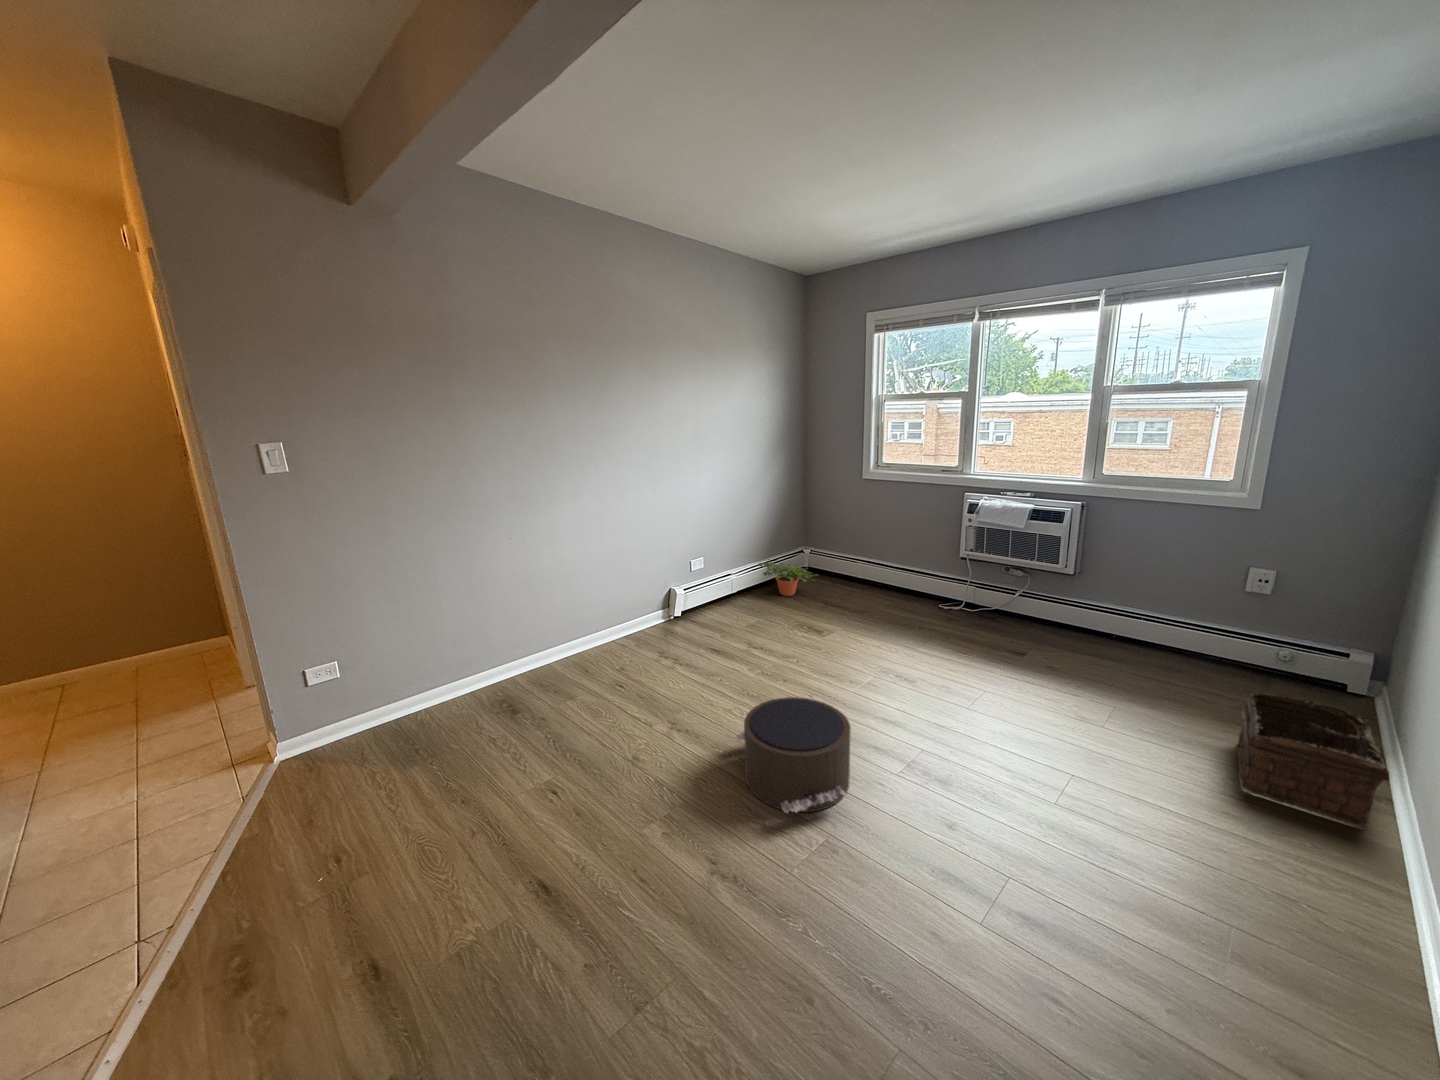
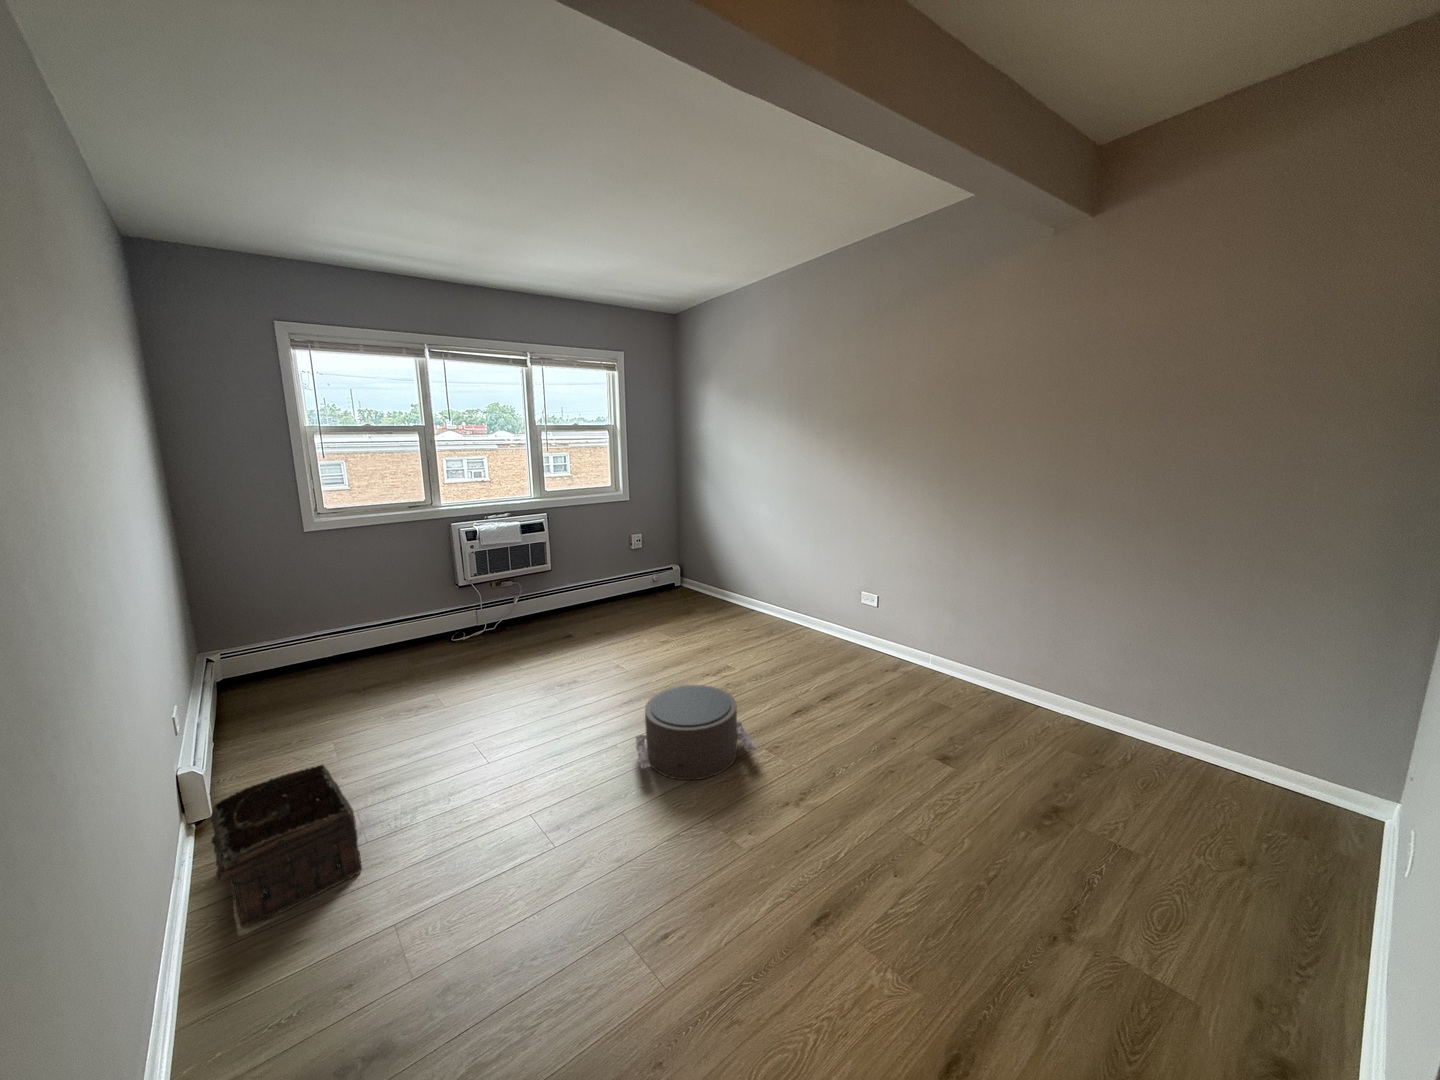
potted plant: present [757,559,818,596] -> none [206,662,330,717]
basket: present [1237,693,1389,827] -> present [211,765,362,928]

